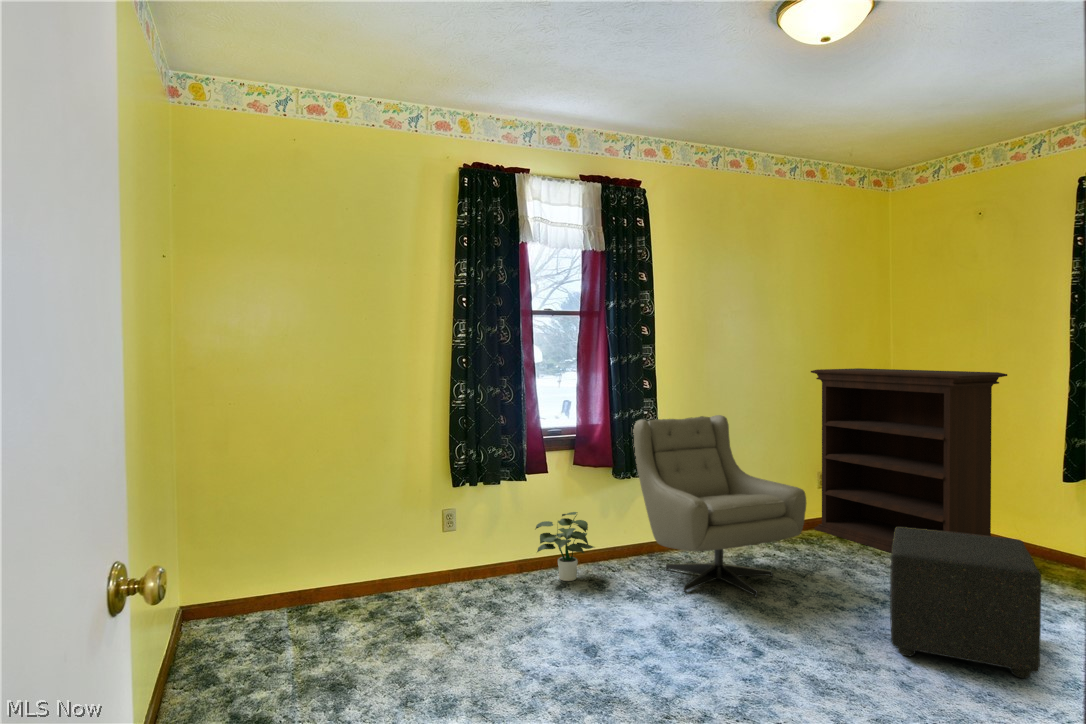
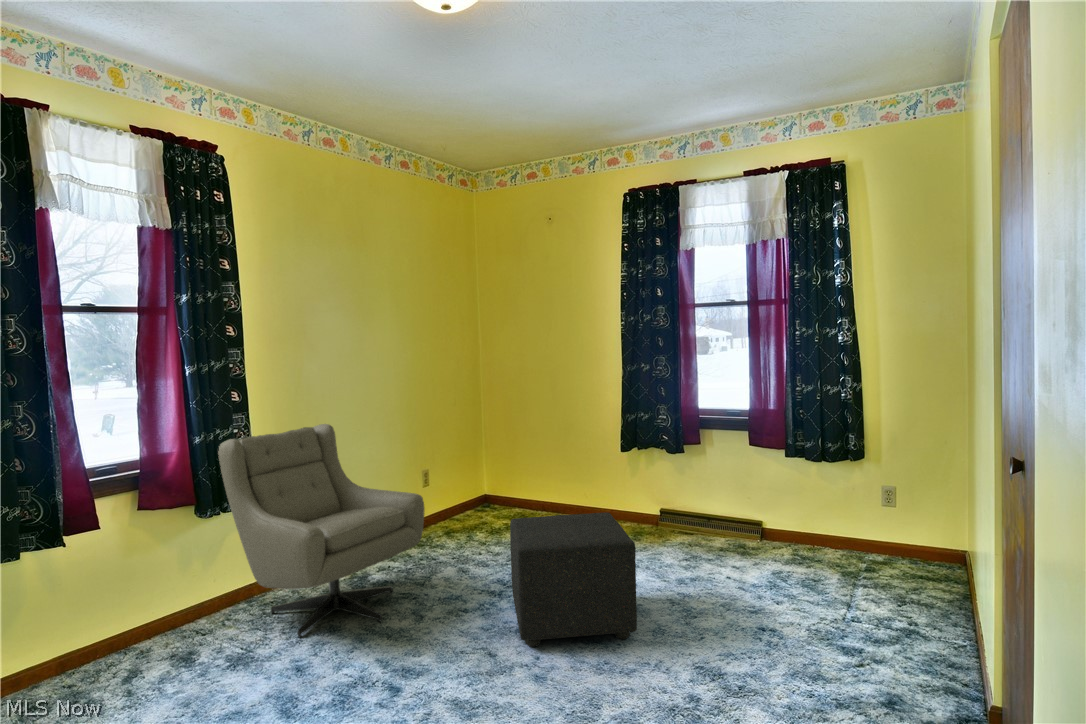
bookshelf: present [811,368,1007,553] -> none [412,364,579,547]
potted plant: present [536,512,594,581] -> none [80,570,176,665]

